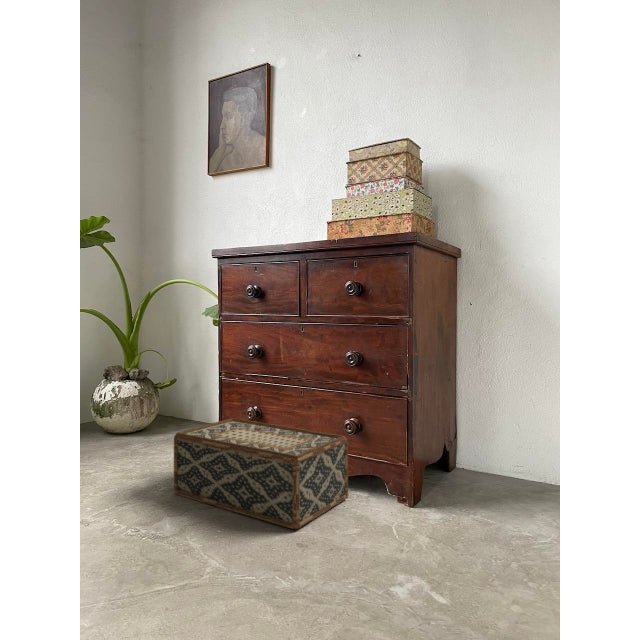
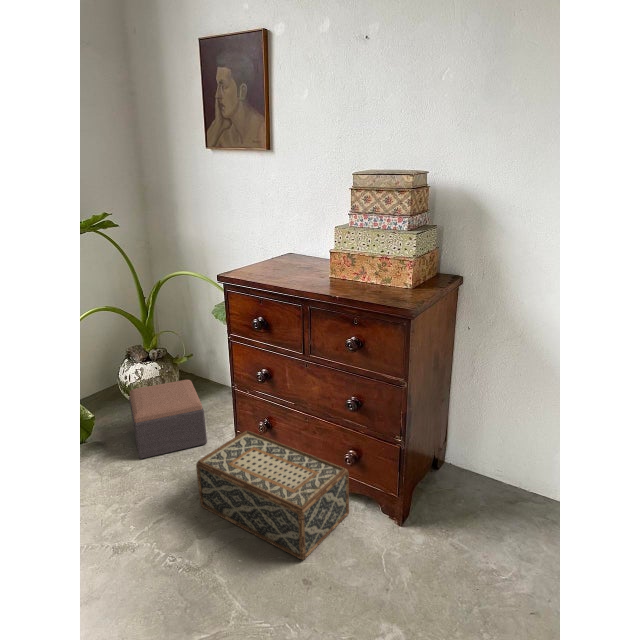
footstool: none [102,392,185,463] -> present [129,380,207,459]

